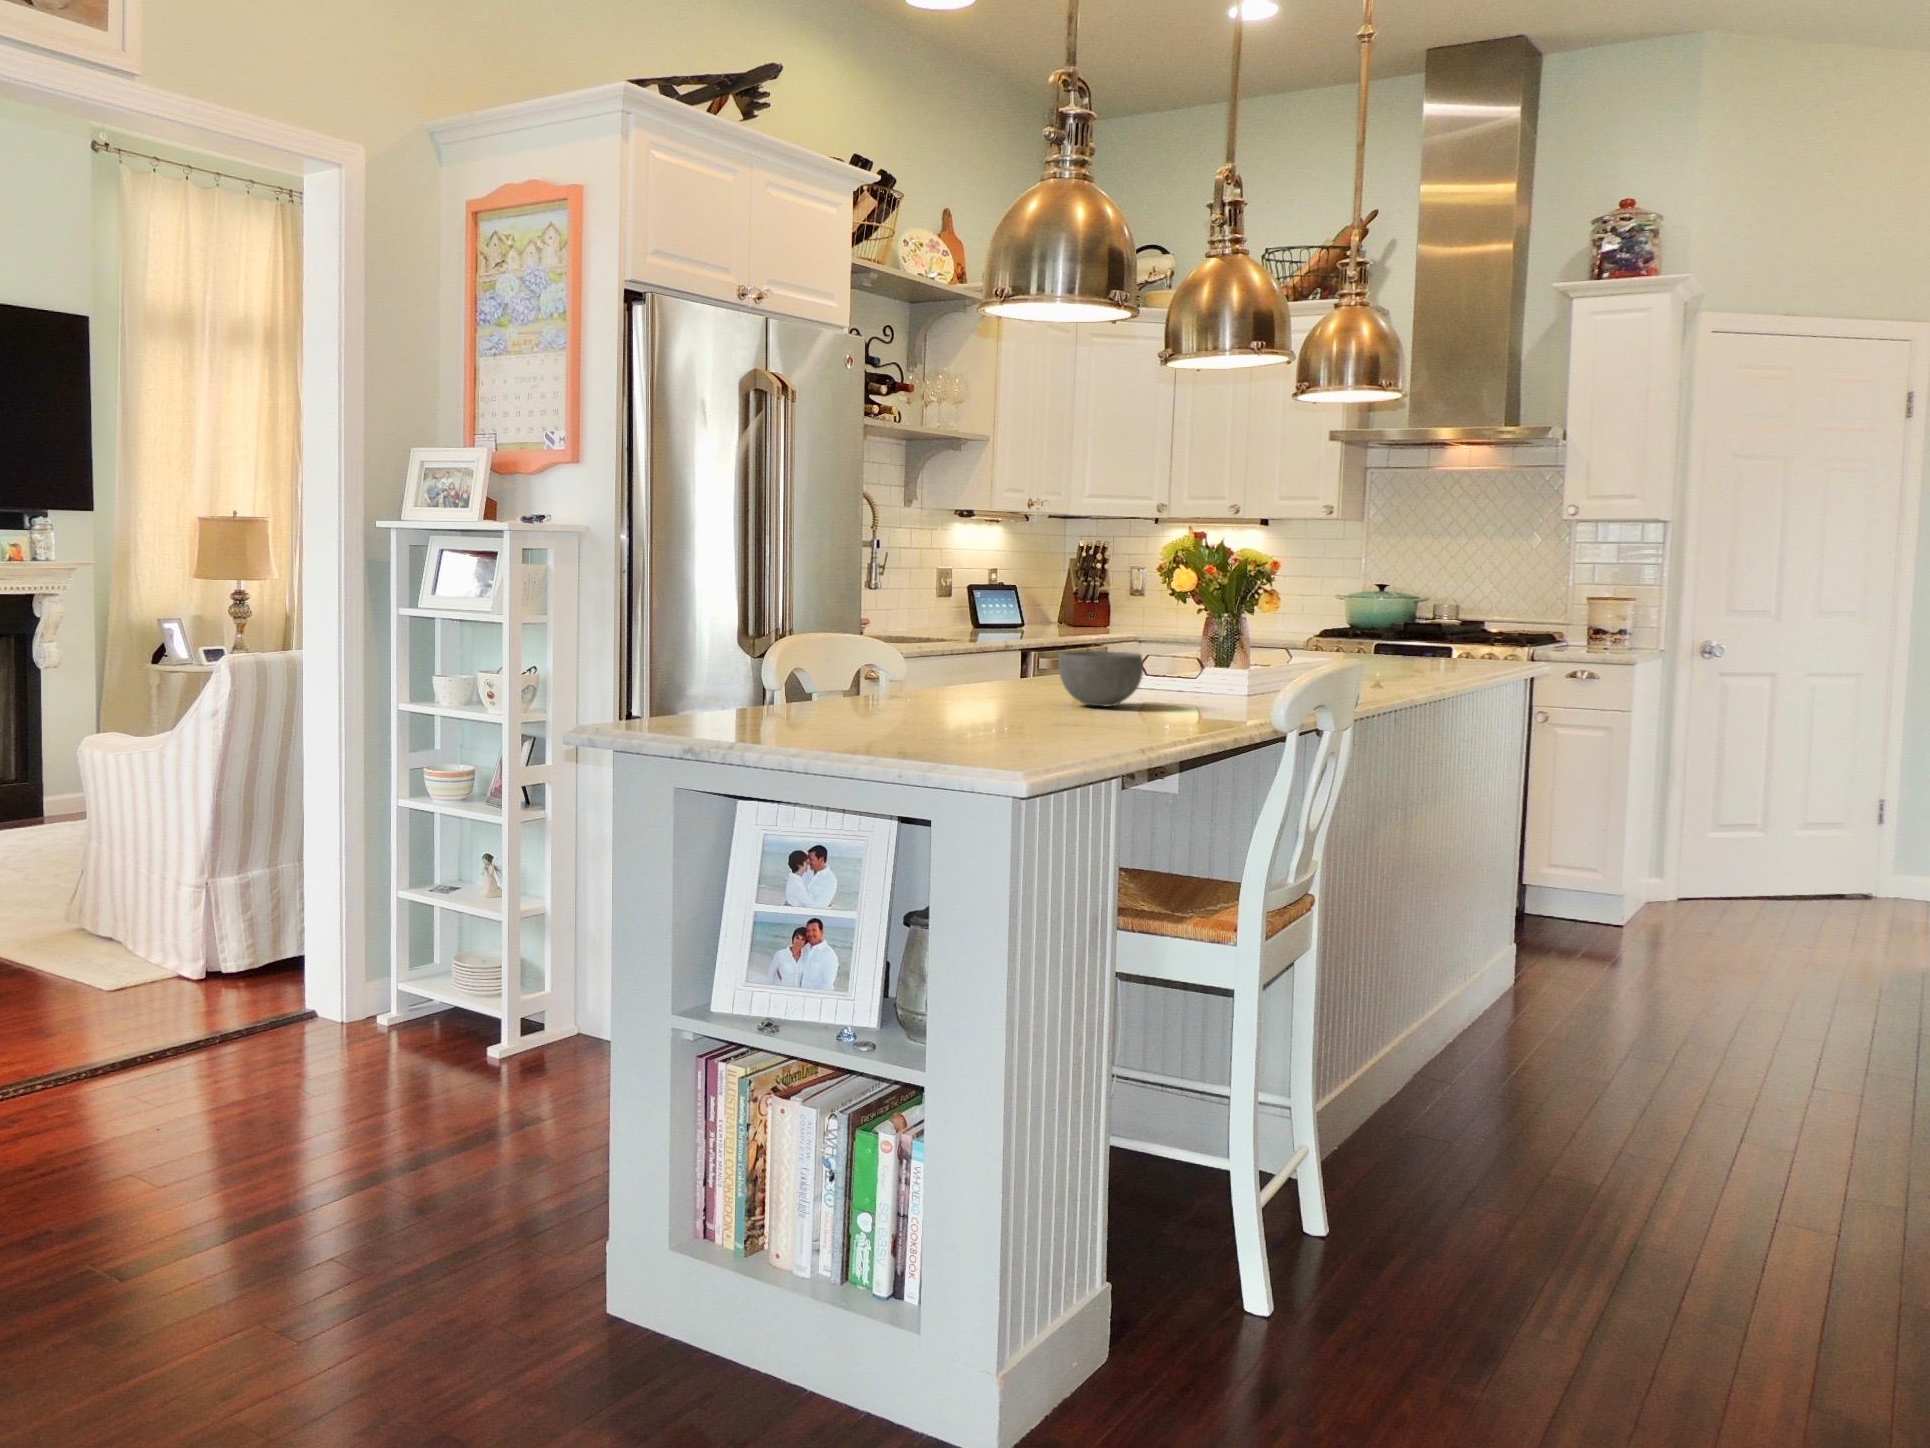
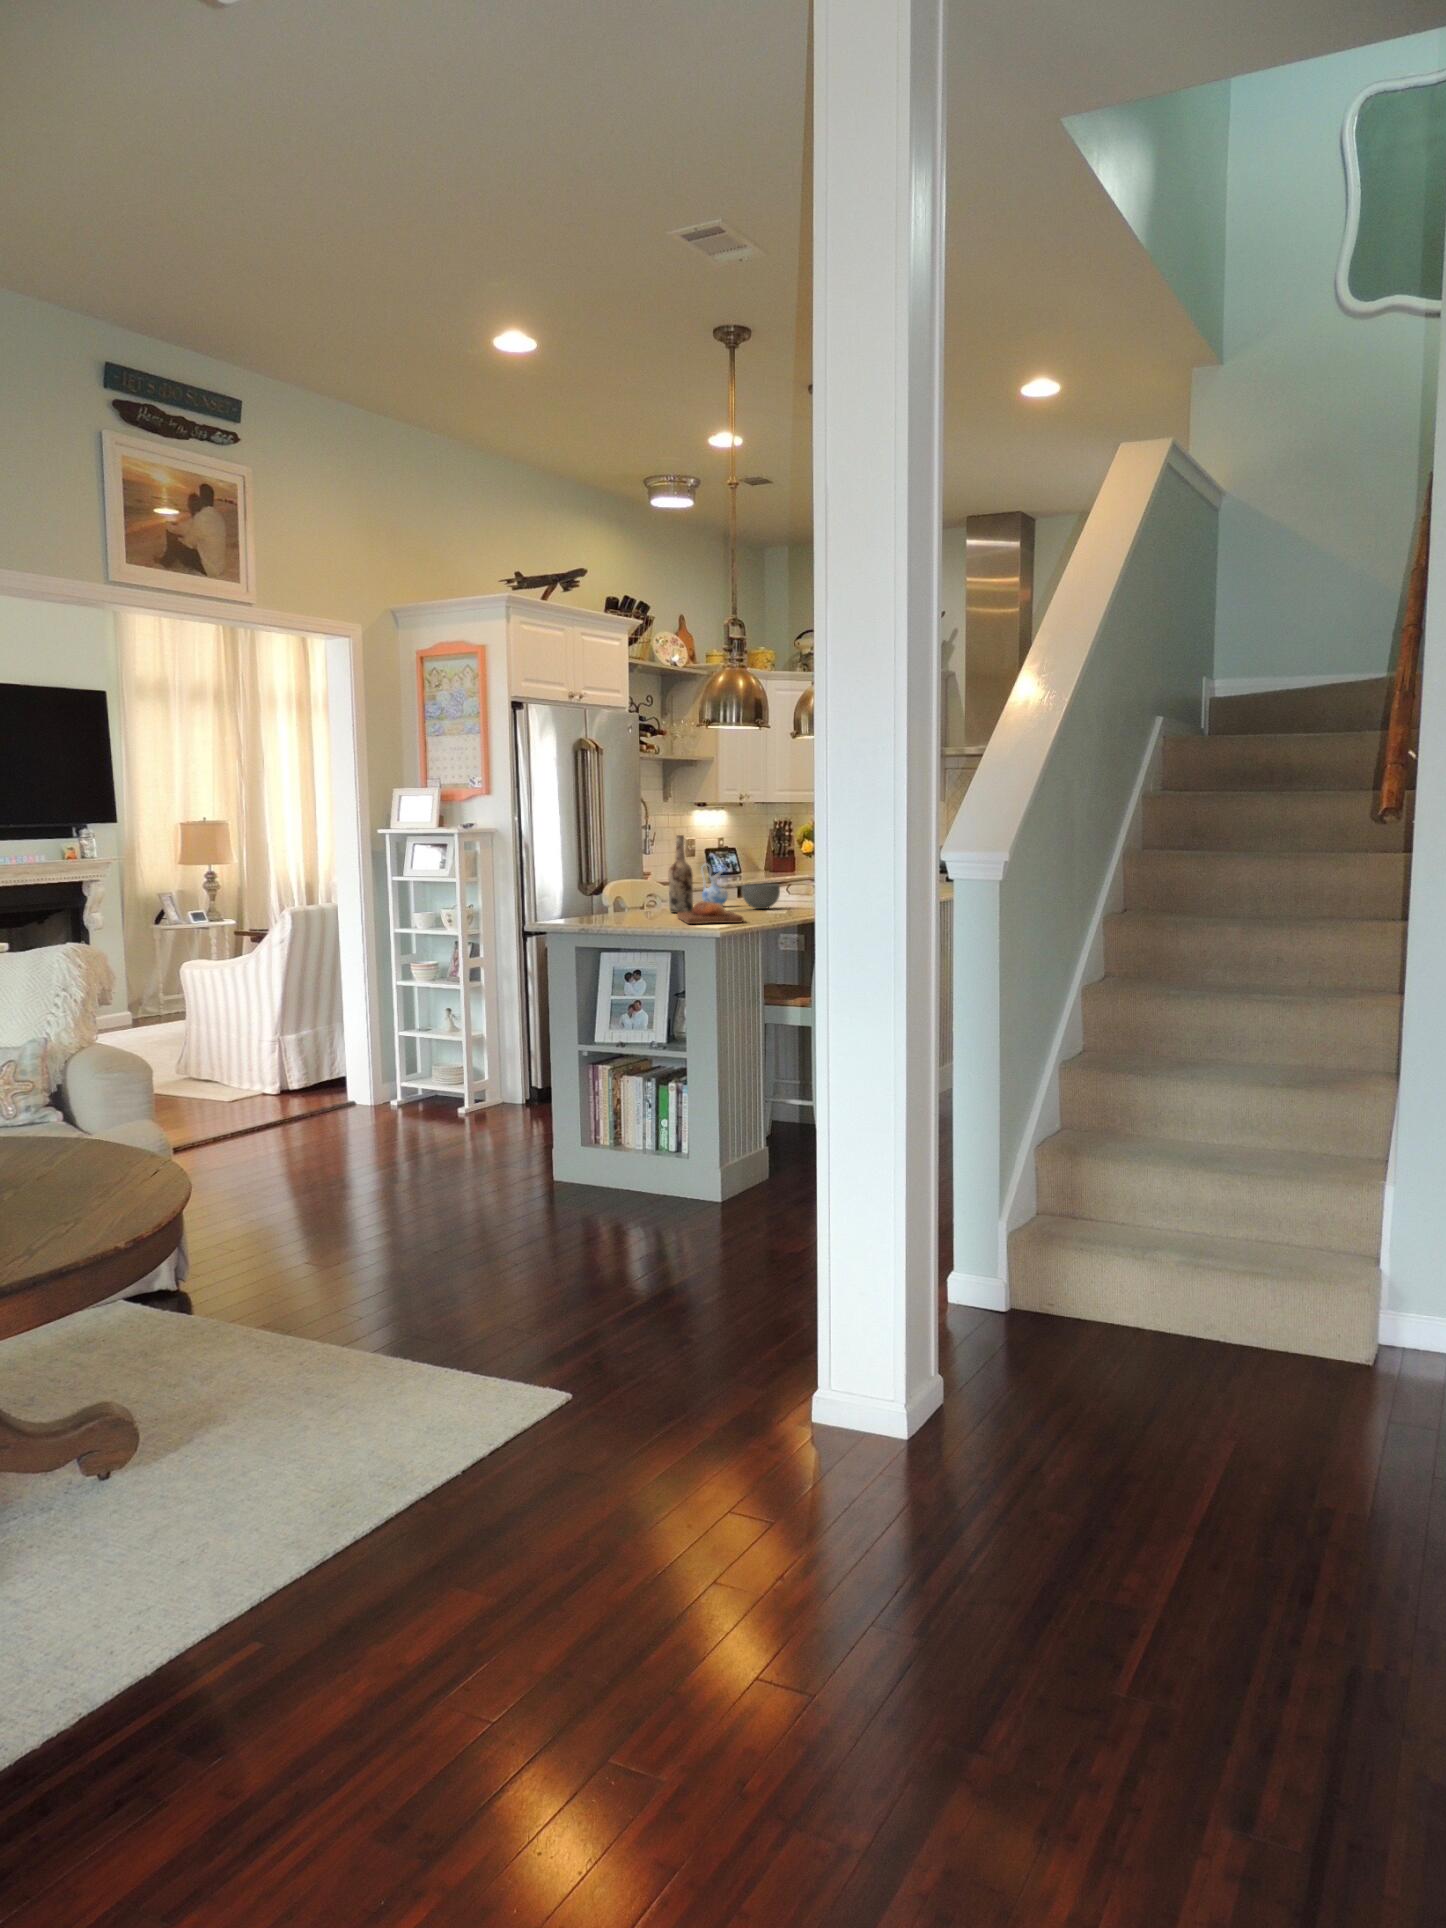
wine bottle: none [901,540,954,708] -> present [669,835,693,913]
ceramic pitcher: none [971,604,1025,695] -> present [702,864,728,905]
bread loaf: none [915,690,1076,749] -> present [677,902,743,924]

